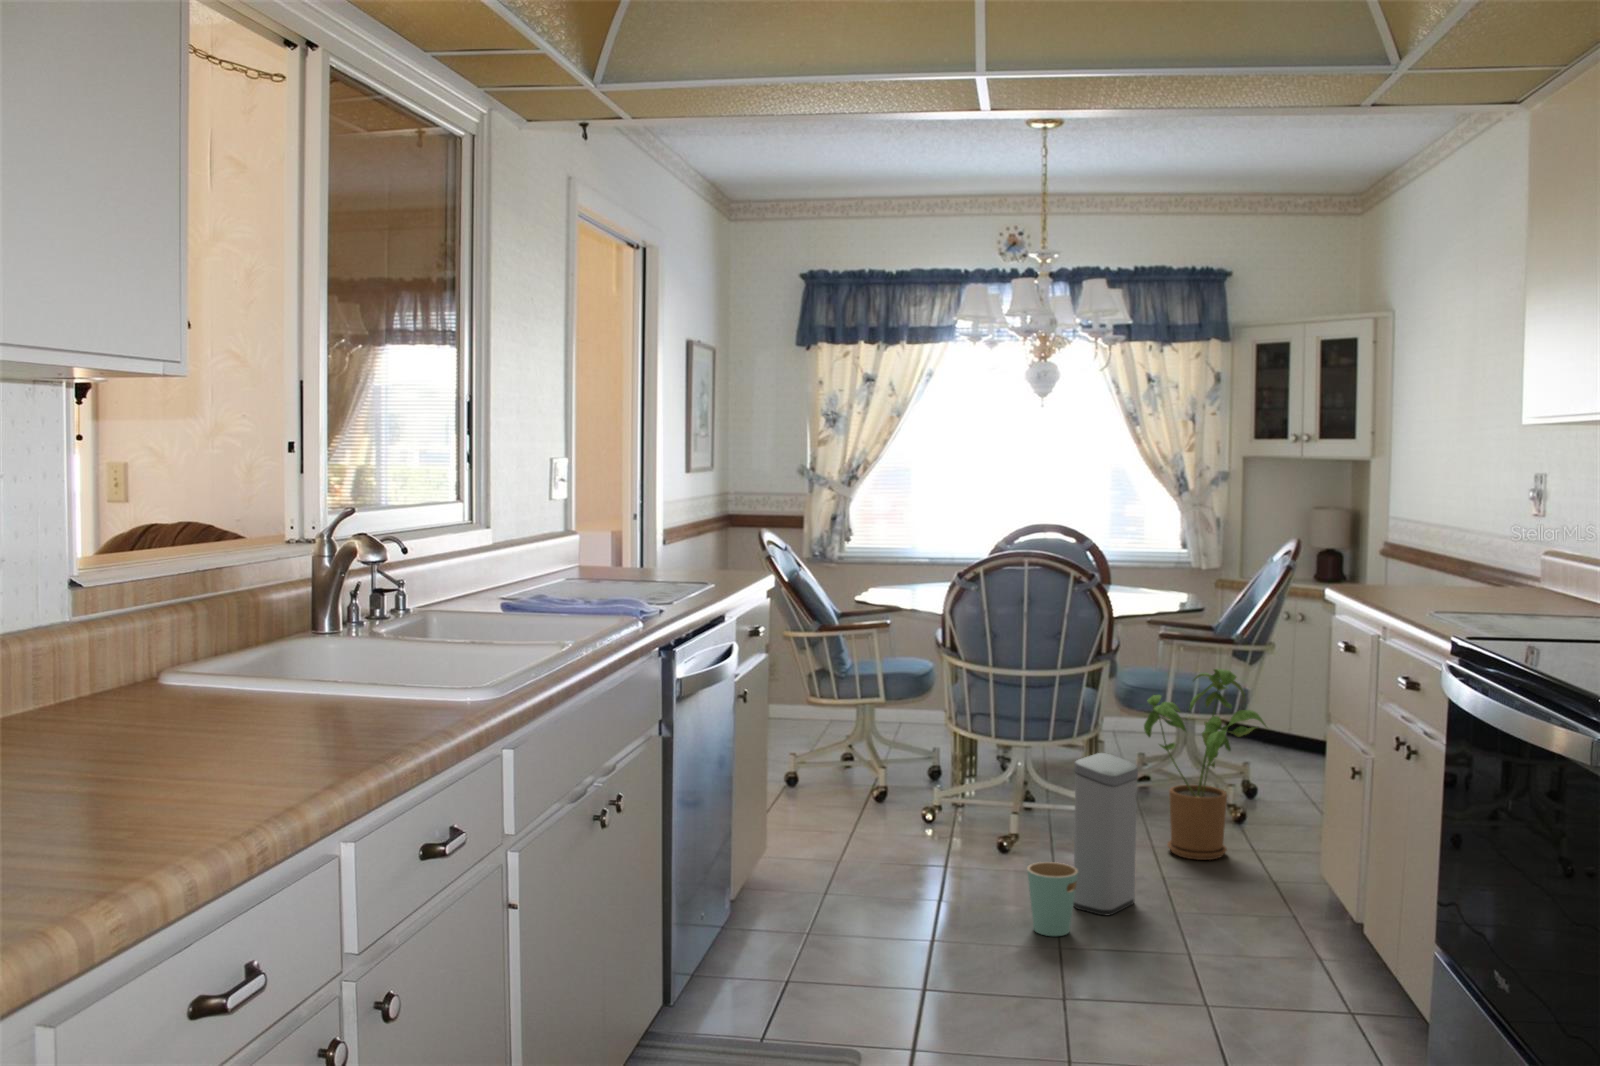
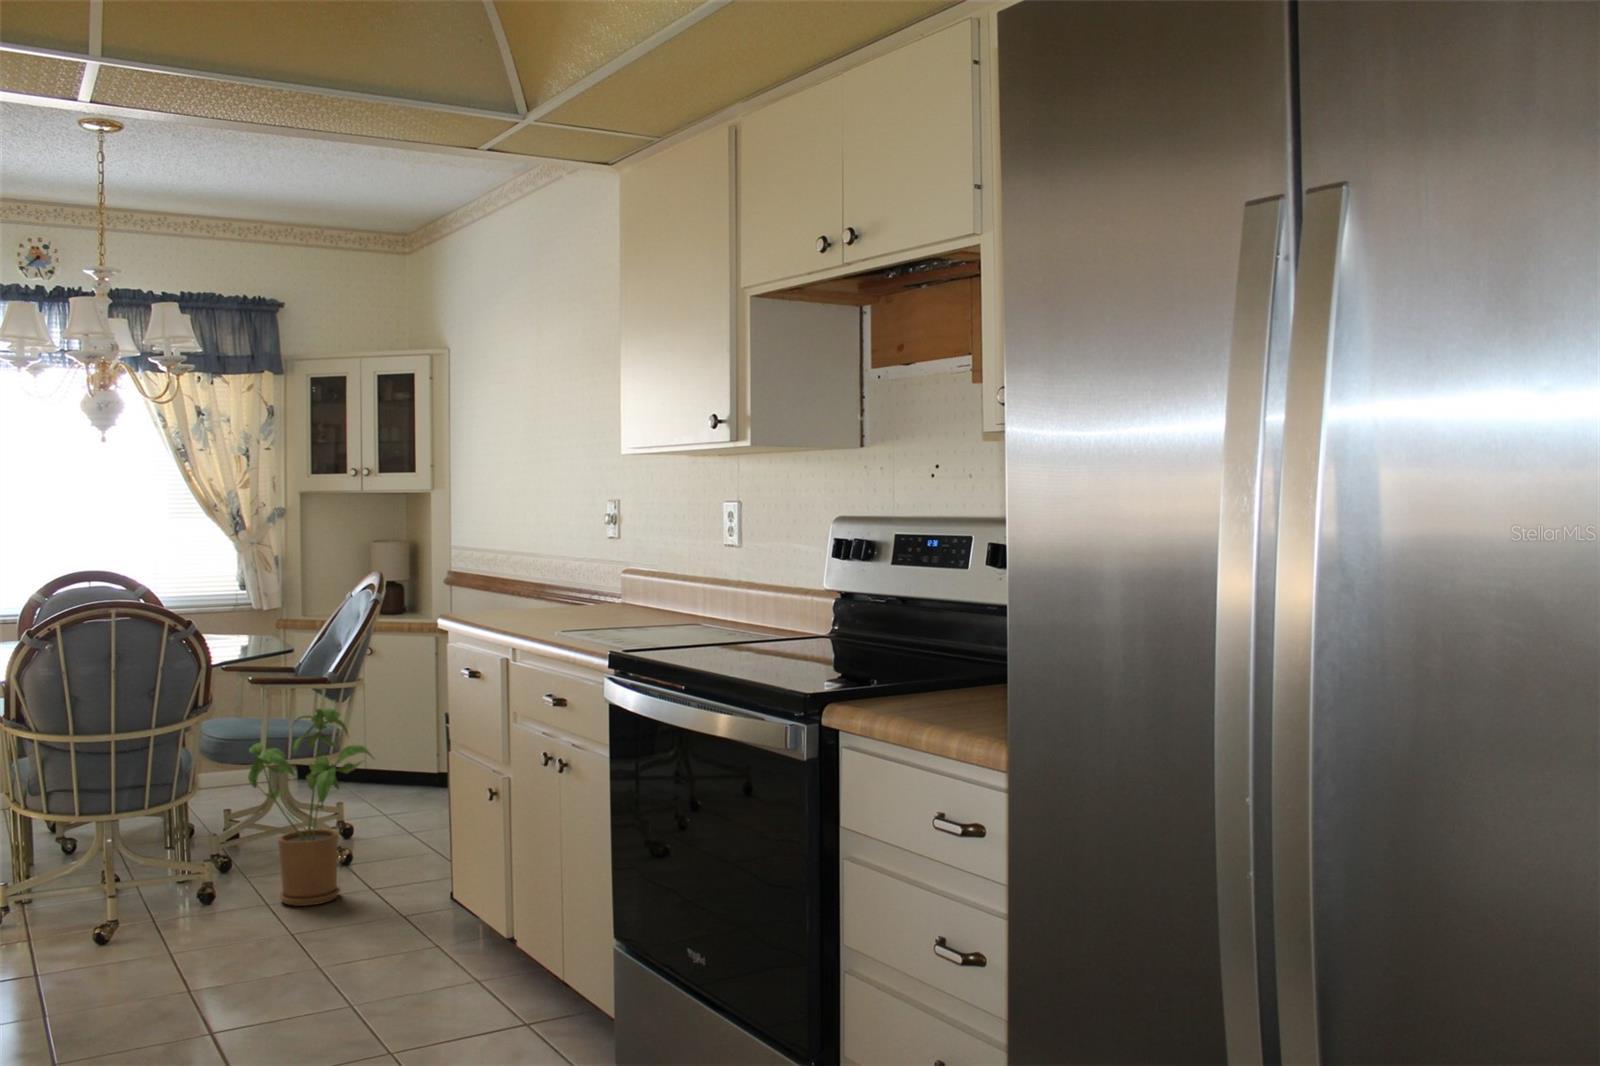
trash can: present [1027,753,1138,936] -> none [152,807,263,1008]

